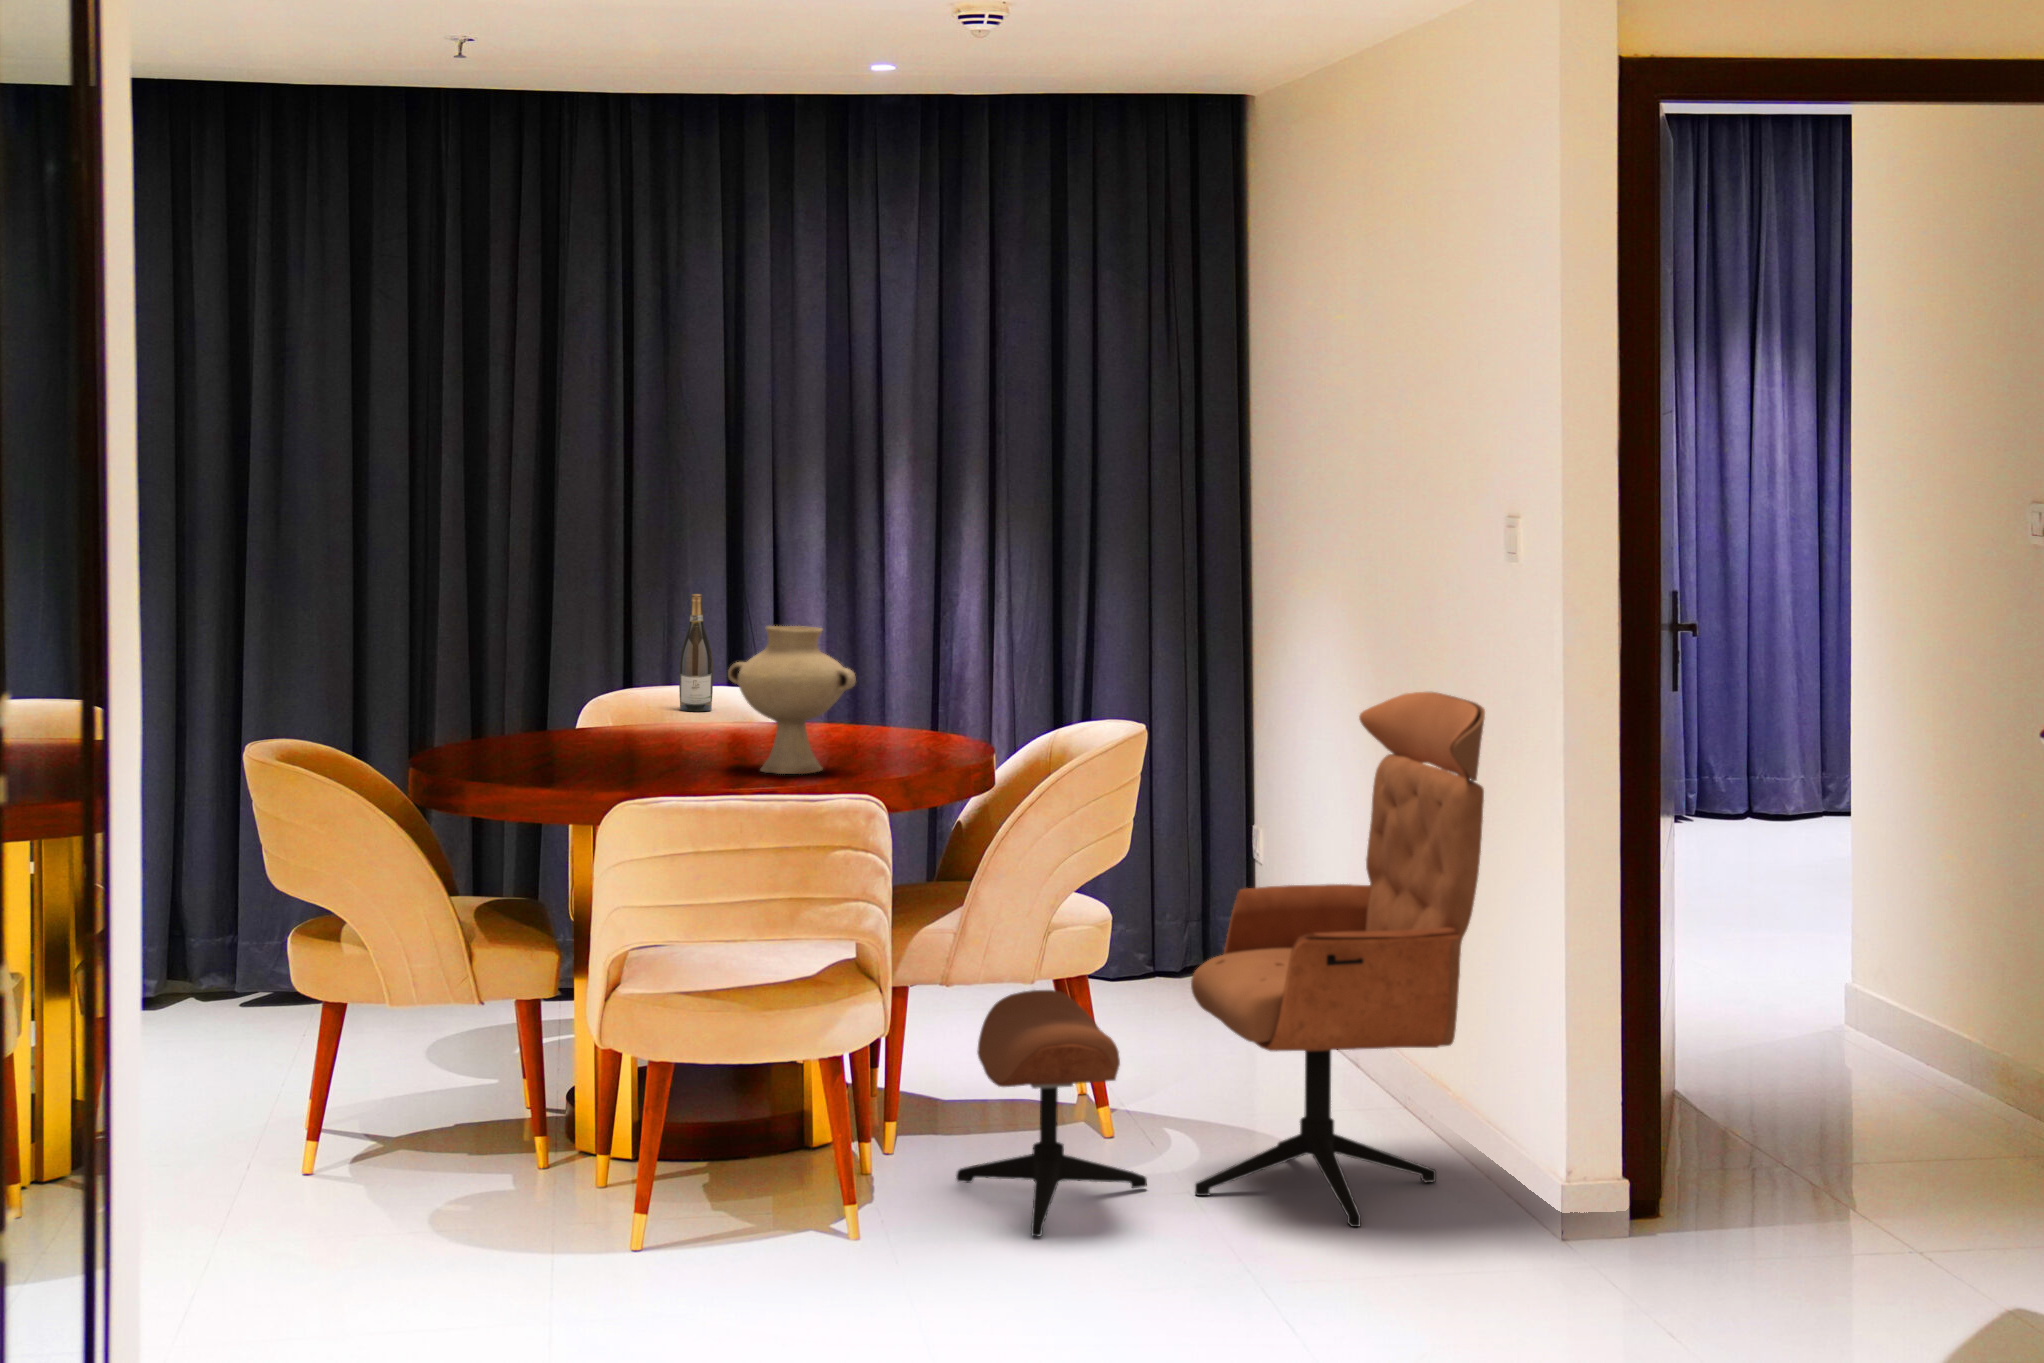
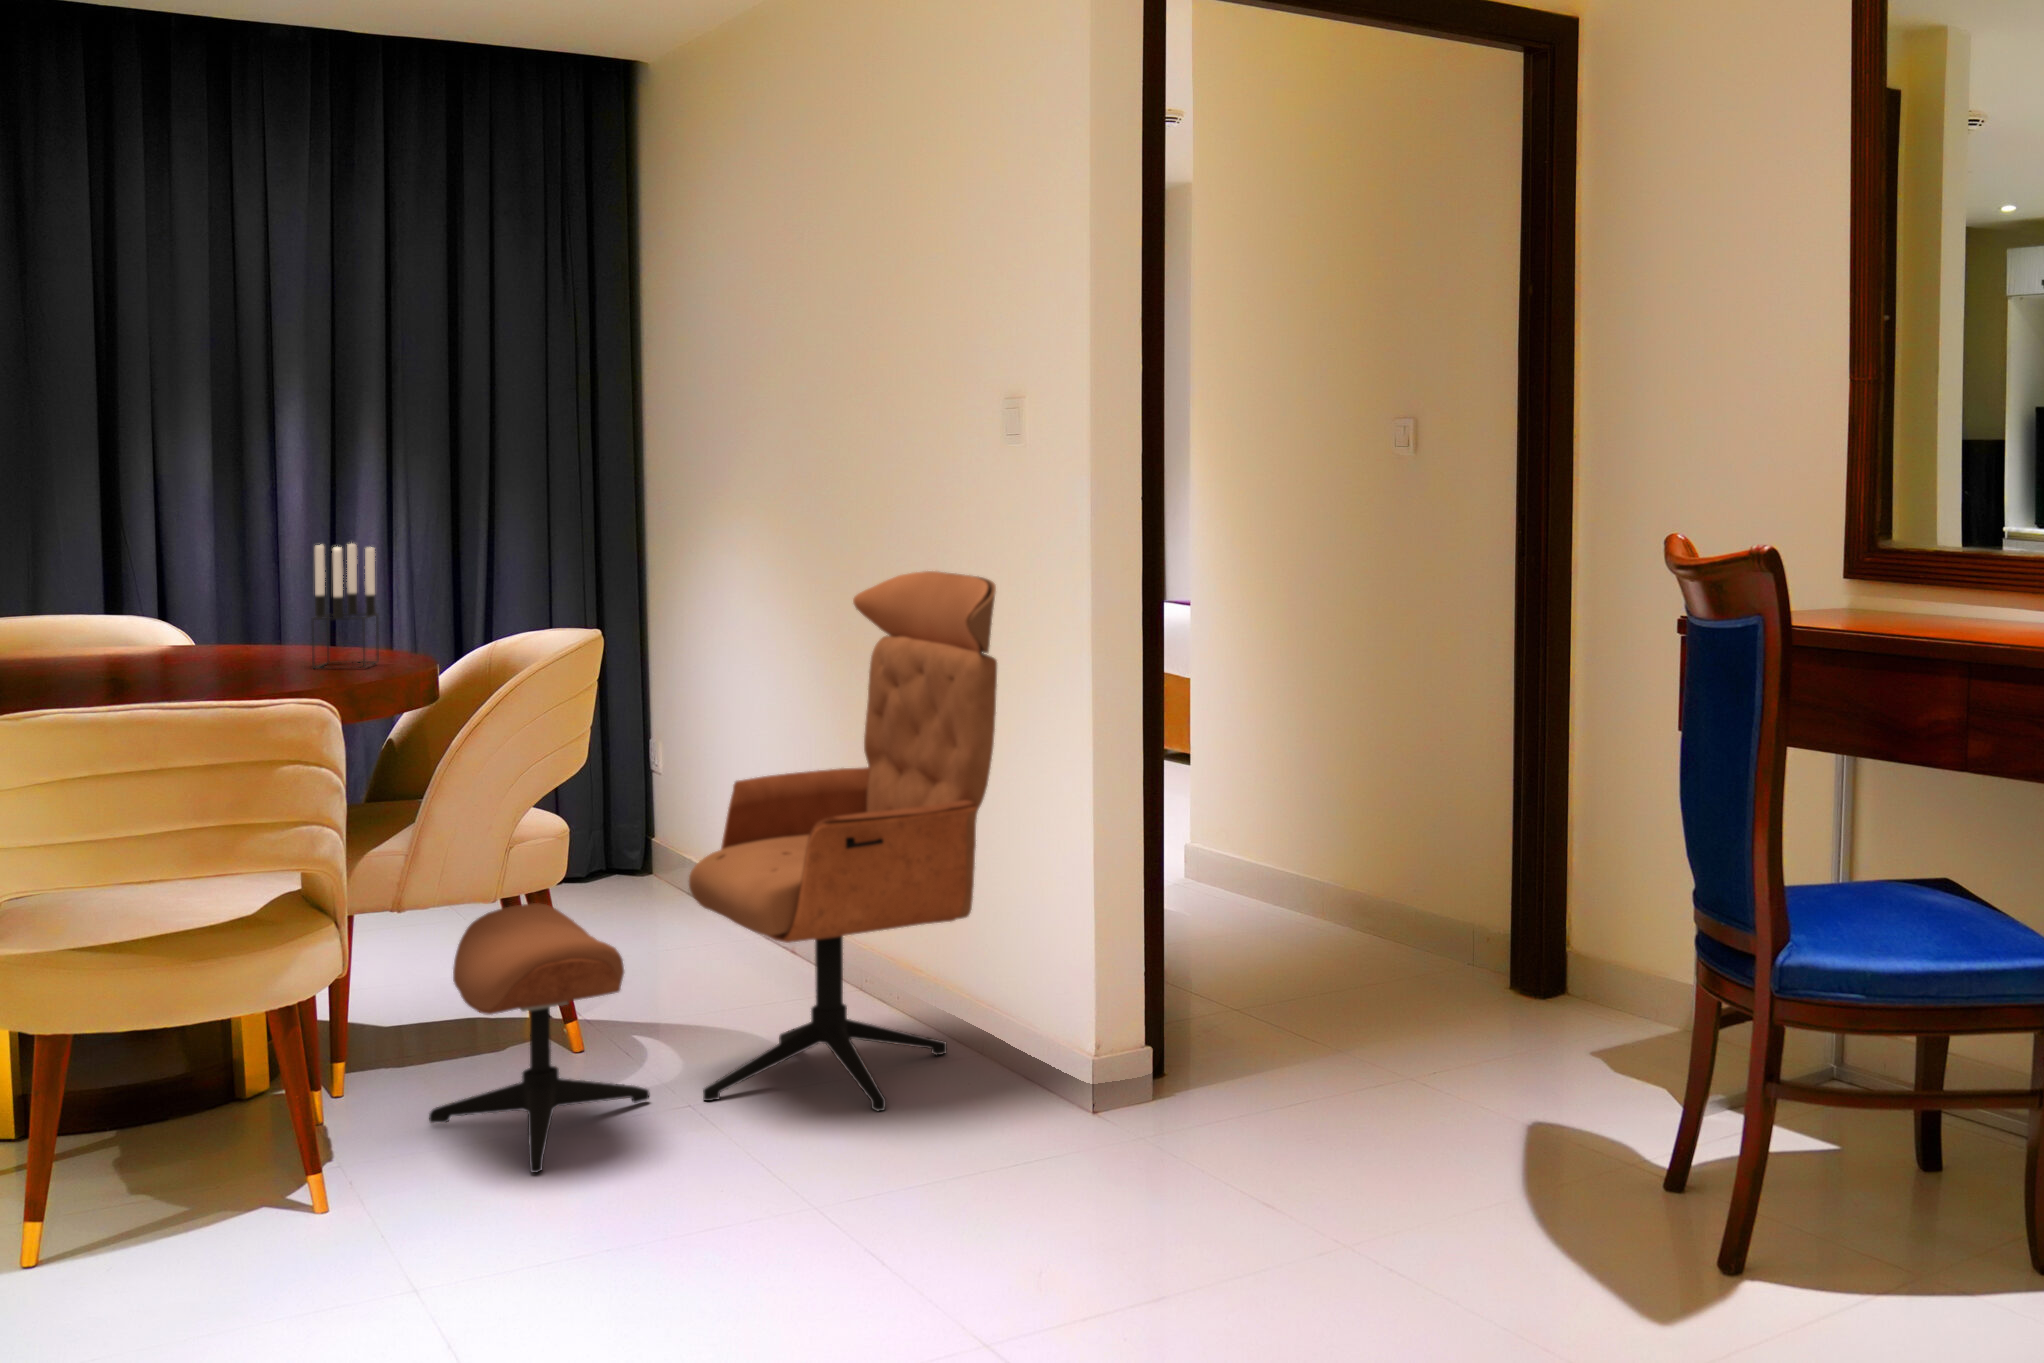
wine bottle: present [679,594,713,711] -> none [46,504,89,635]
vase: present [728,626,856,774] -> none [121,522,289,689]
candle holder: none [877,643,934,760] -> present [312,544,379,669]

